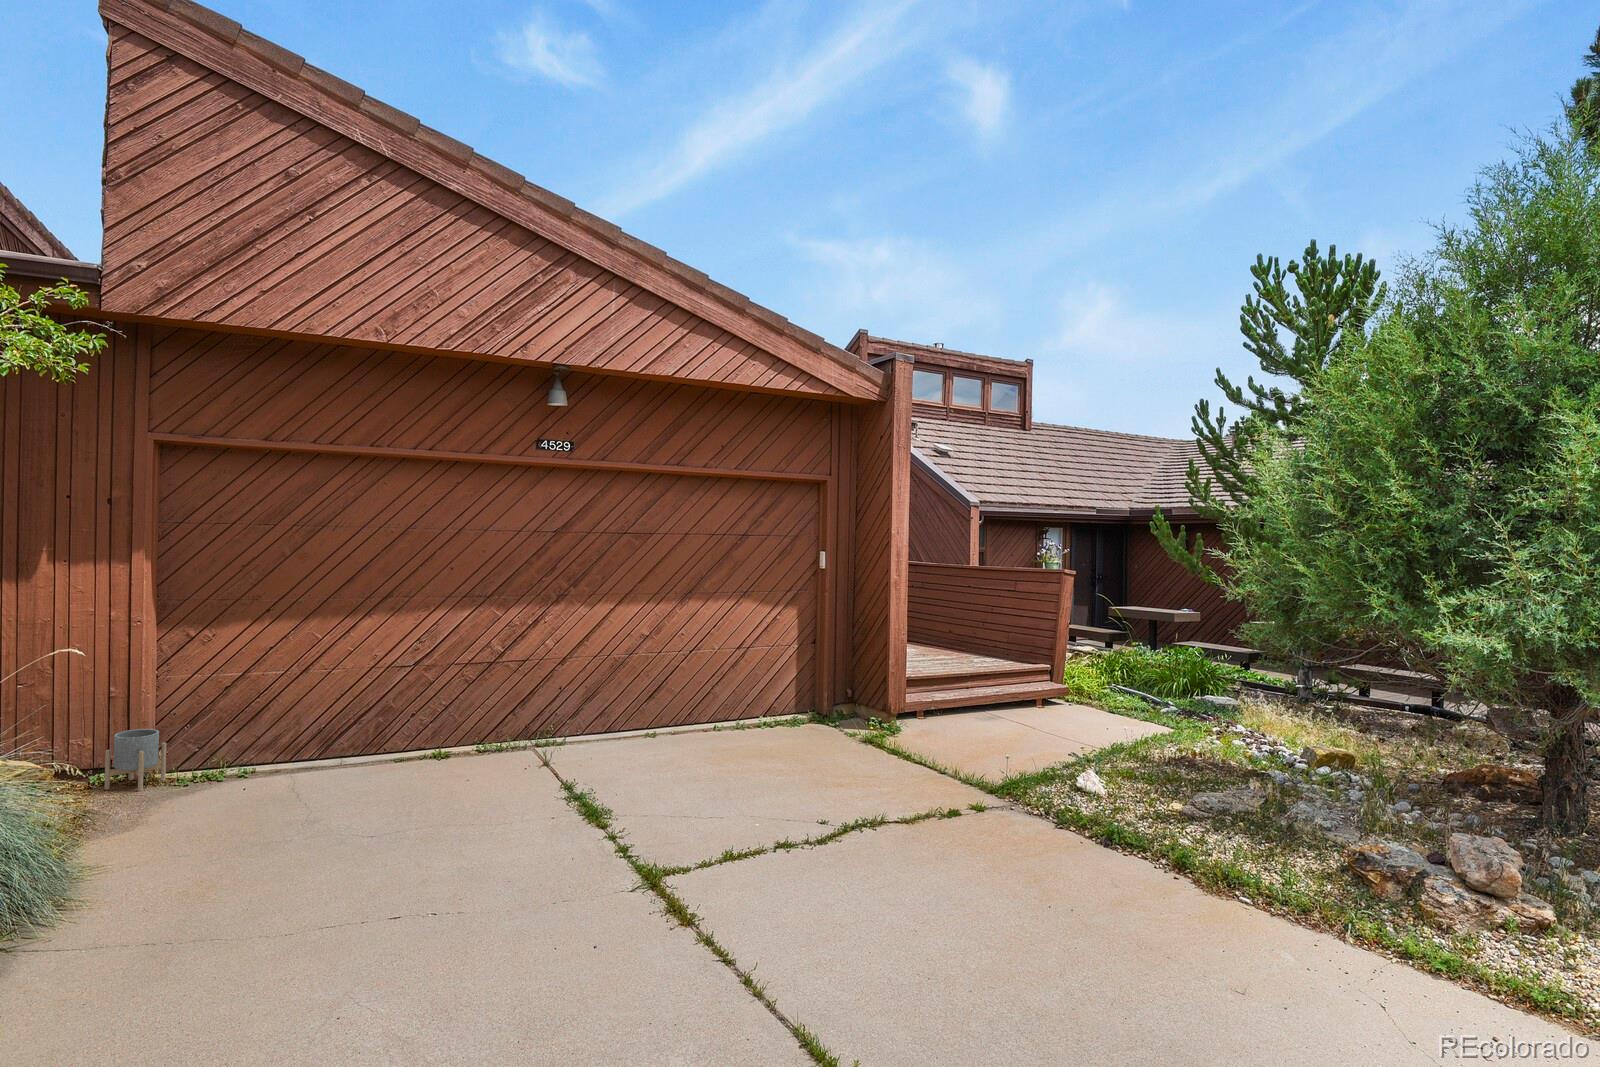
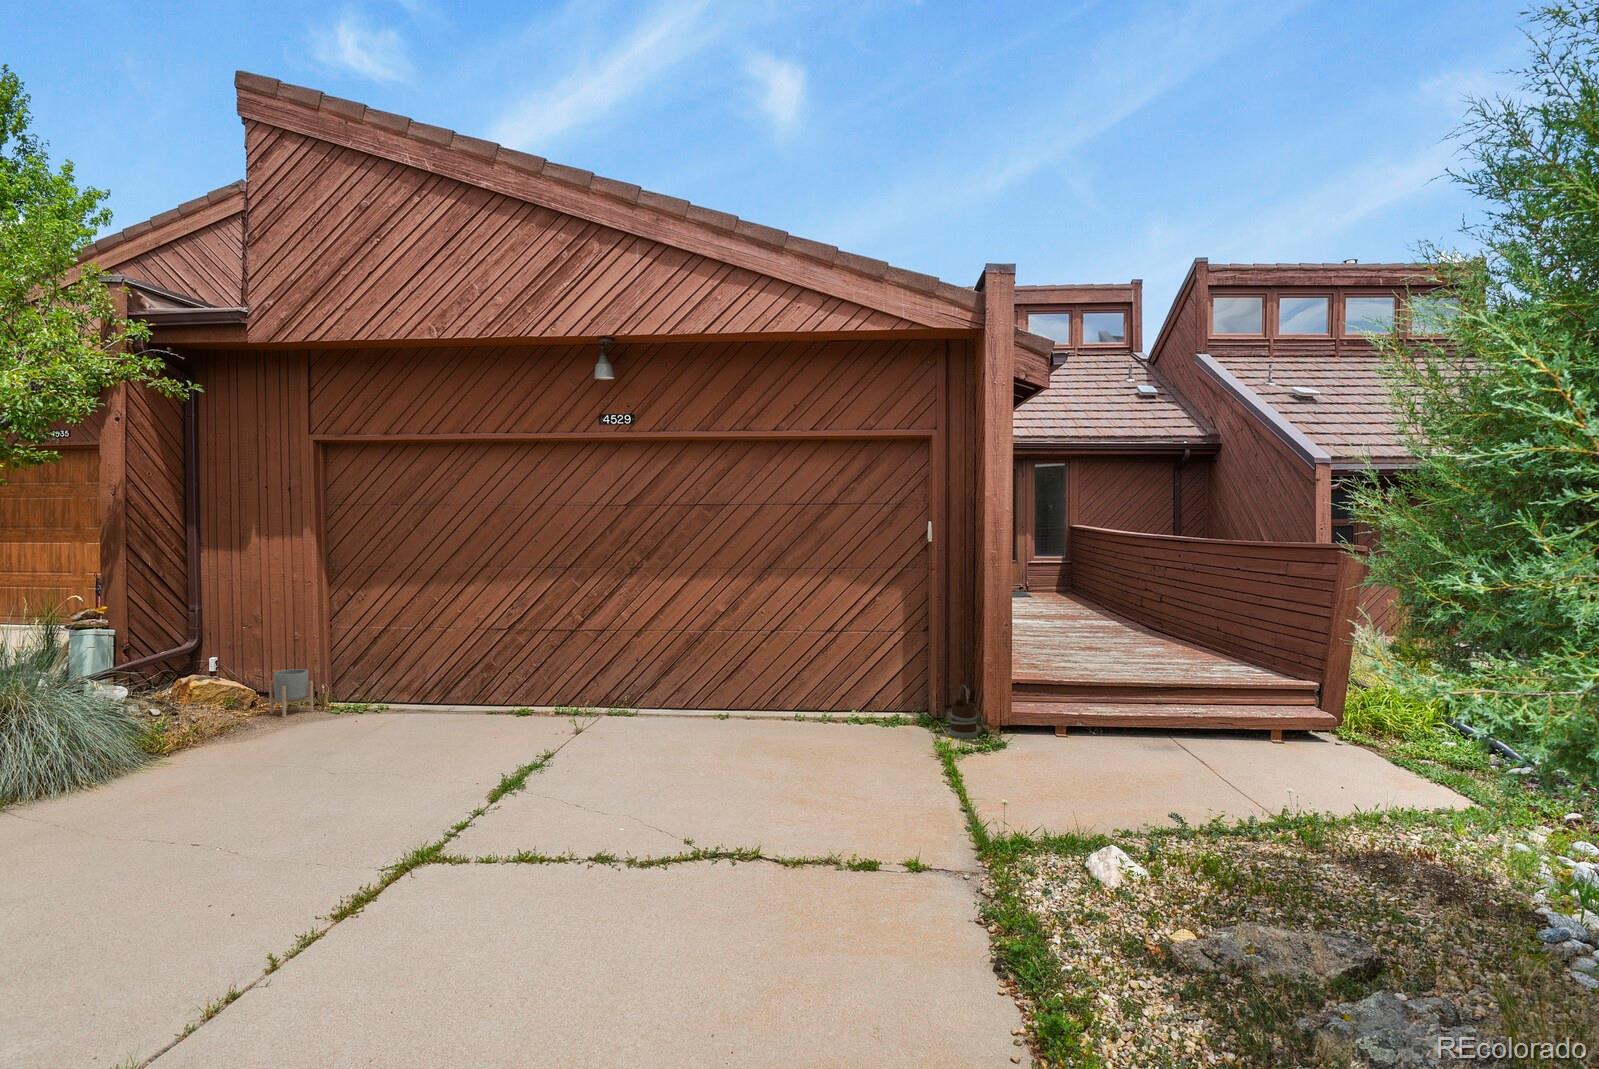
wooden bucket: none [851,687,873,730] -> present [949,685,977,738]

